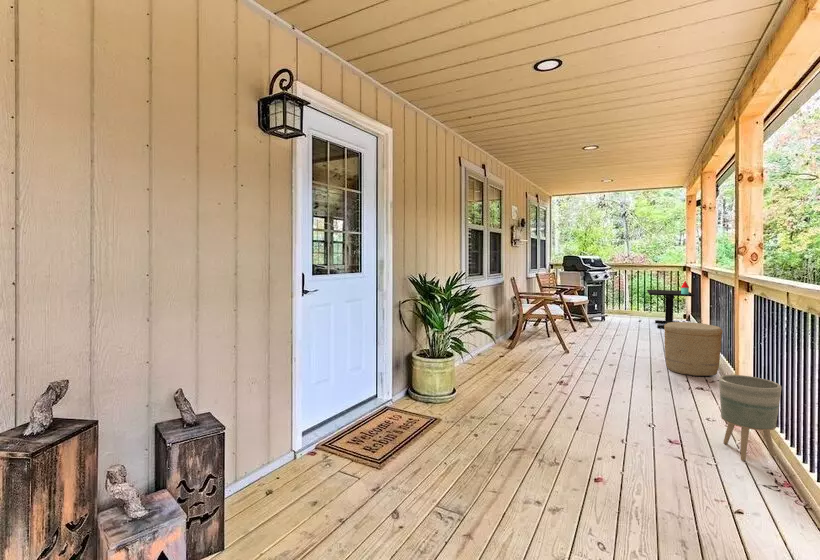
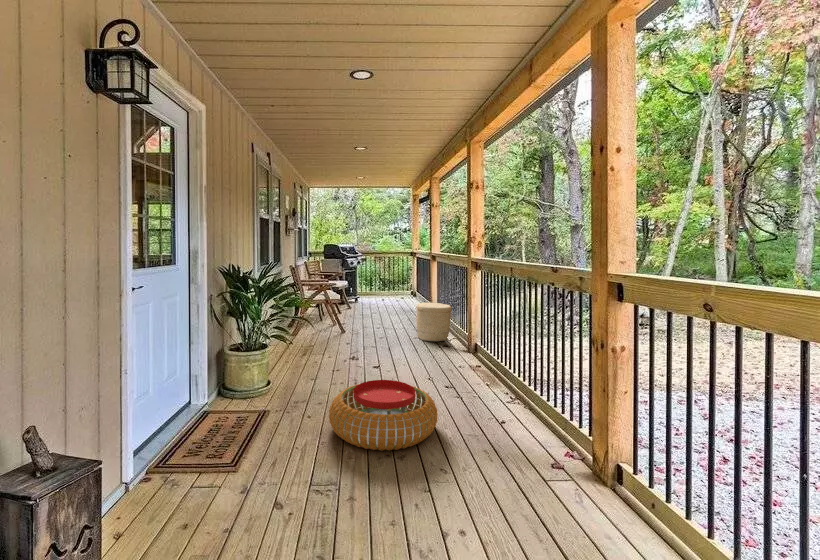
side table: present [647,281,694,329] -> none [389,269,422,306]
planter: present [719,375,782,461] -> none [470,340,502,395]
pouf: none [486,406,632,500] -> present [329,380,438,451]

